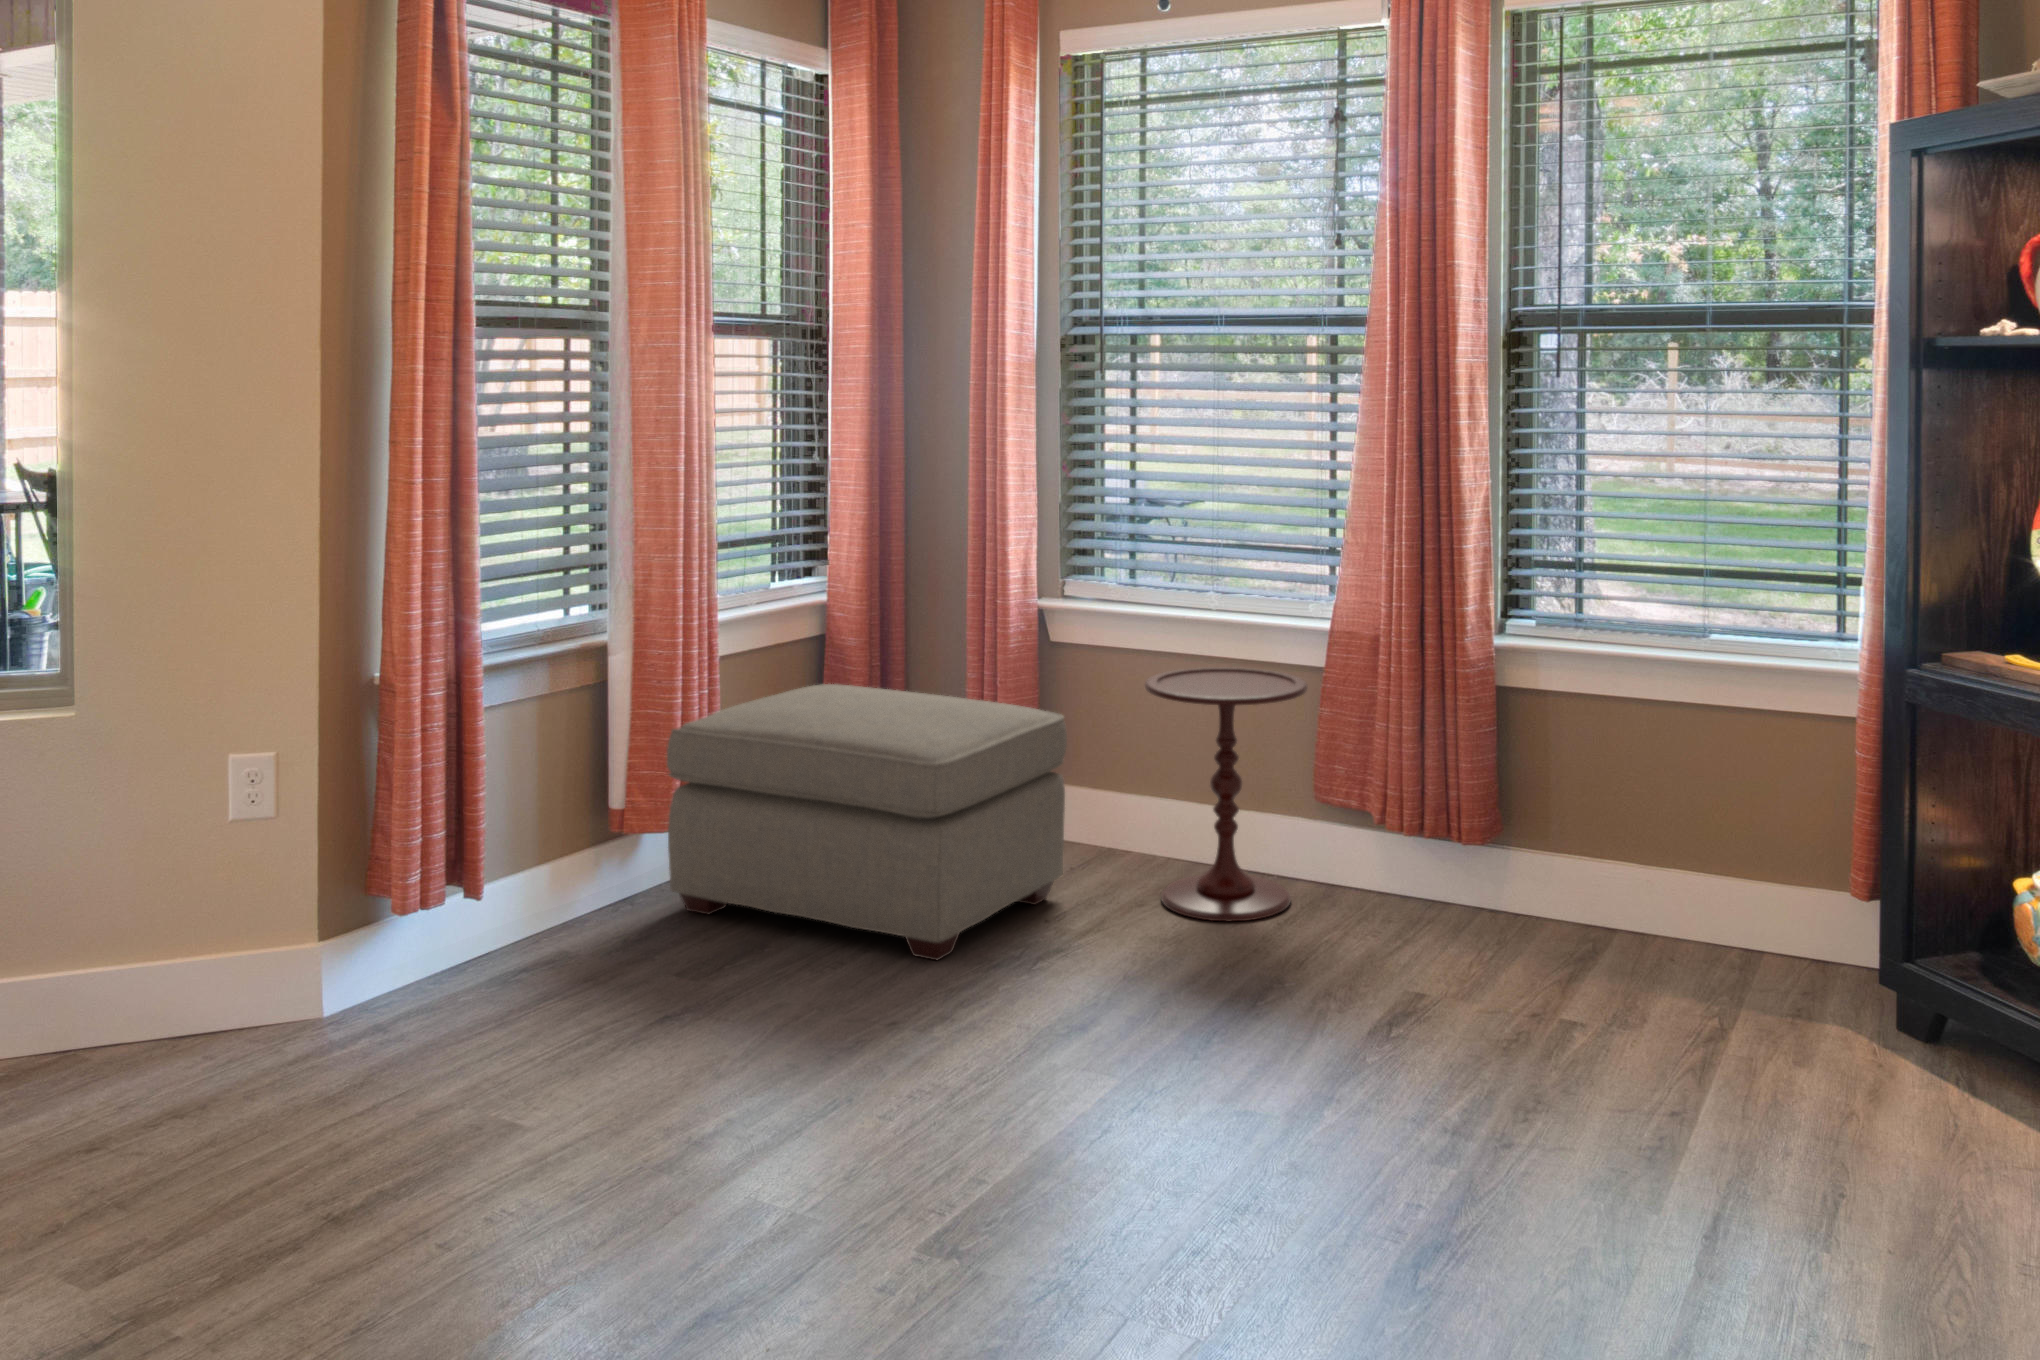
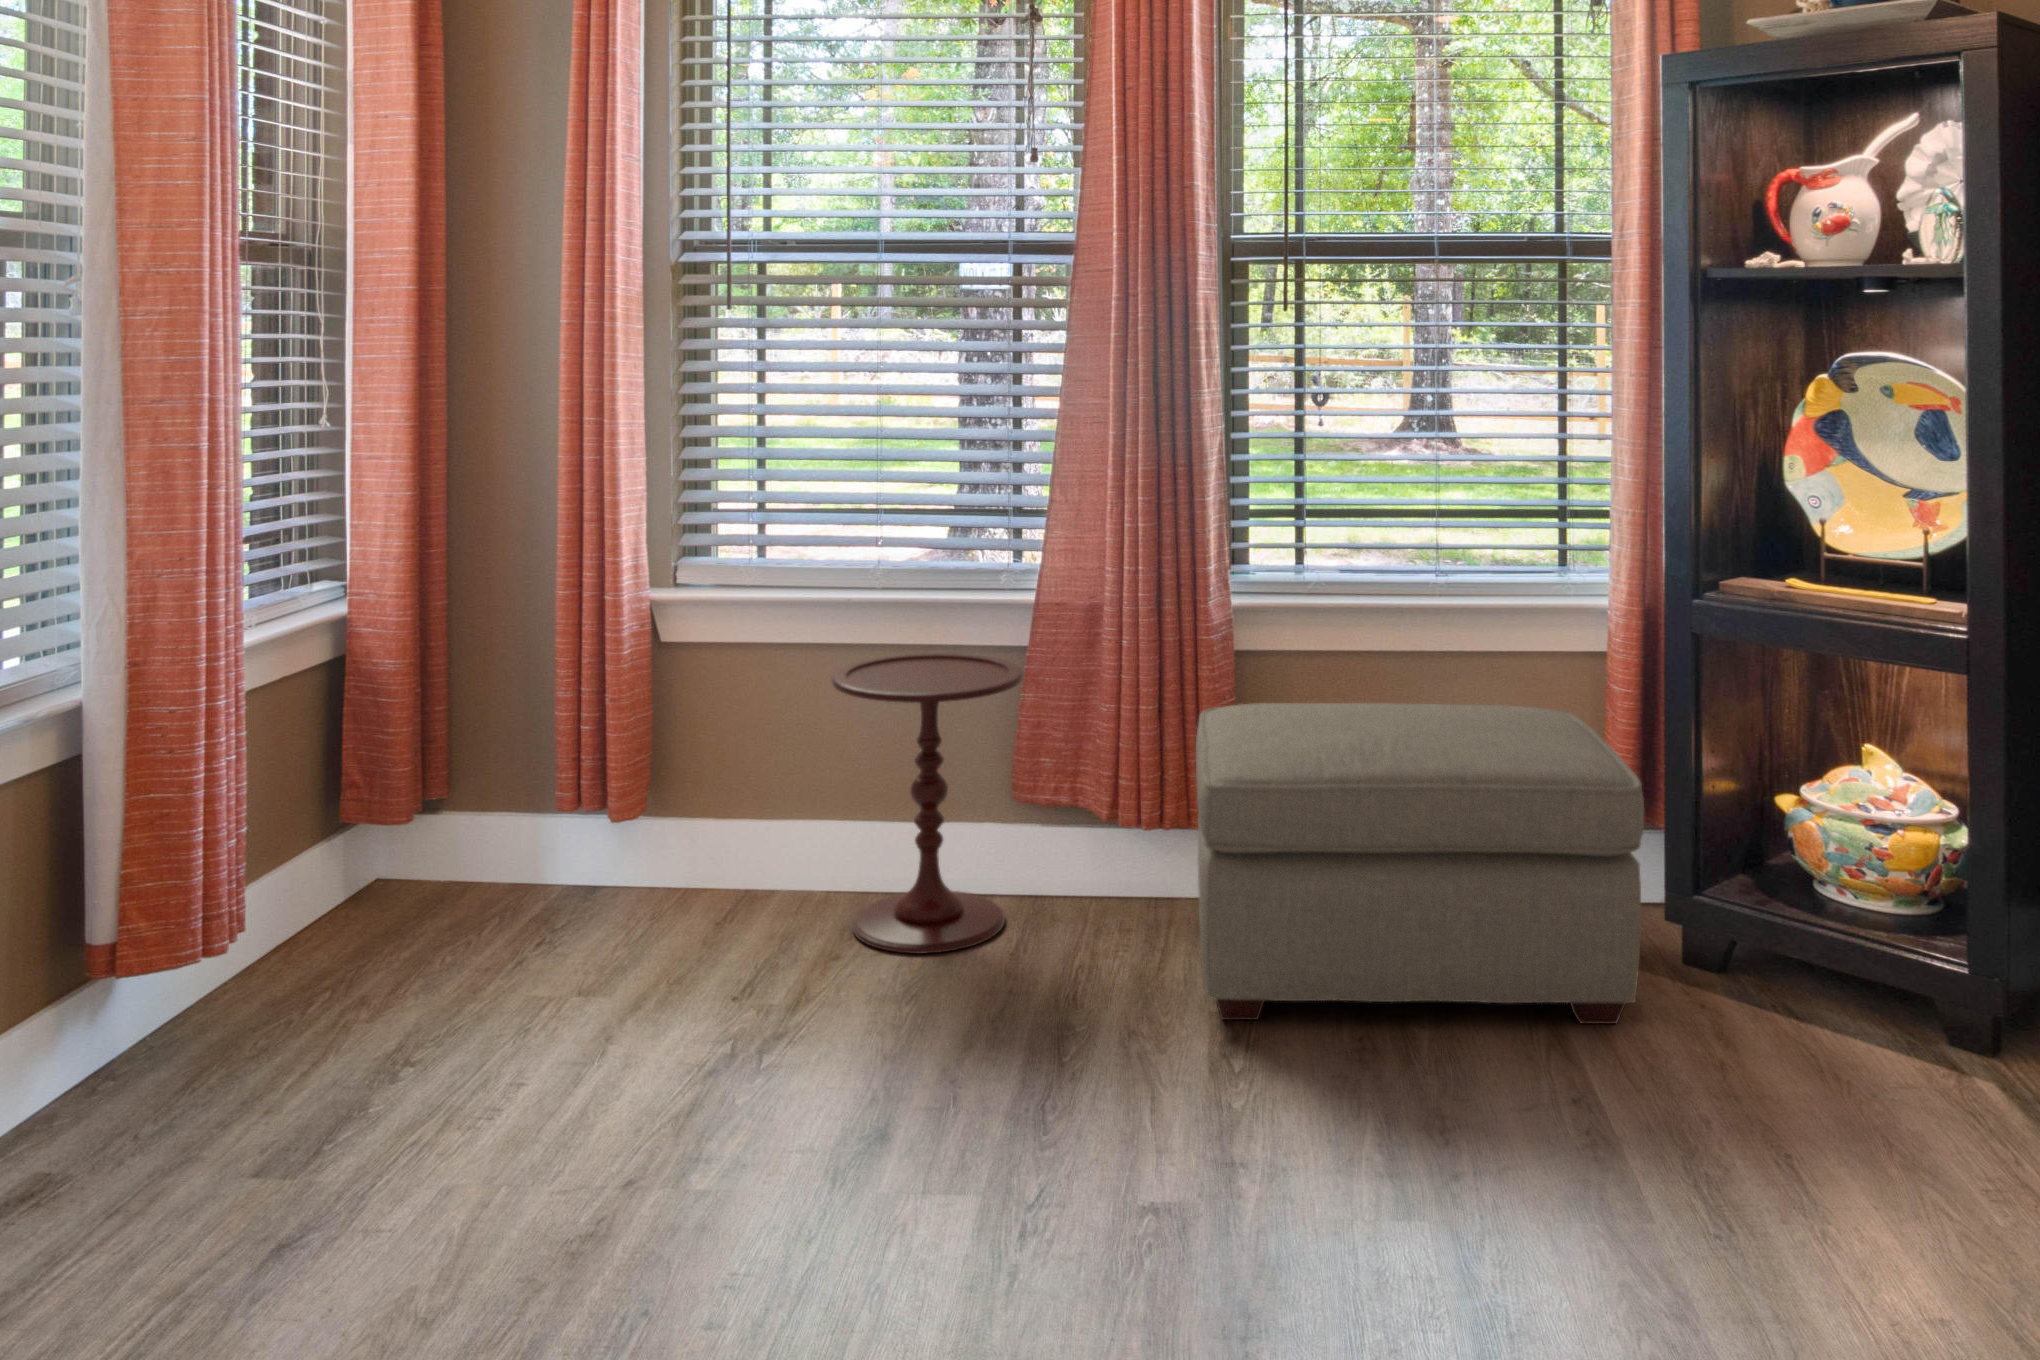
ottoman: present [667,684,1067,960] -> present [1196,703,1644,1024]

